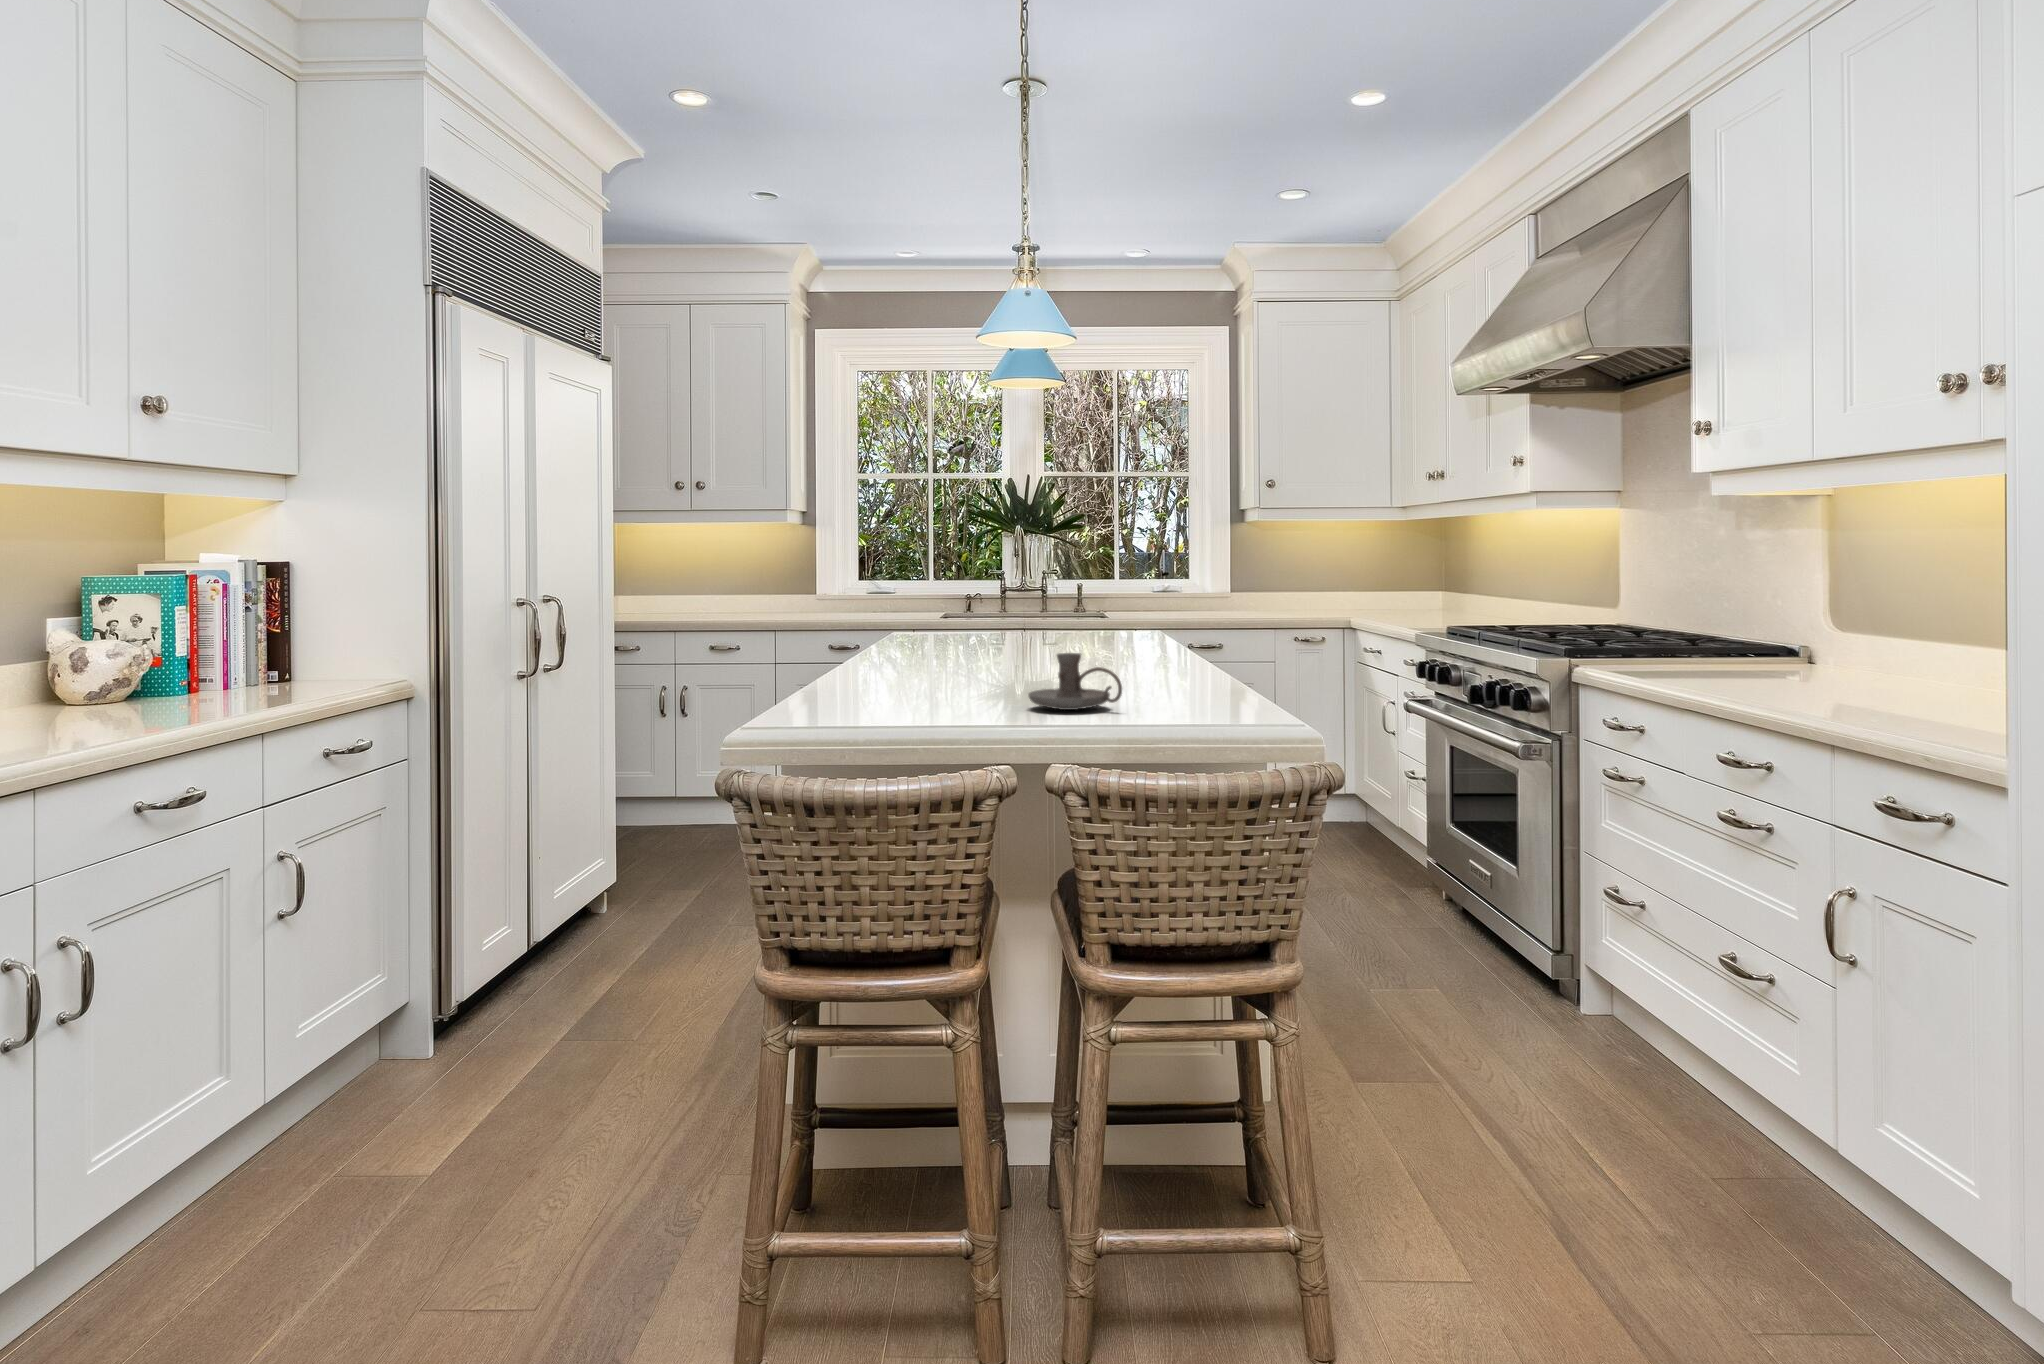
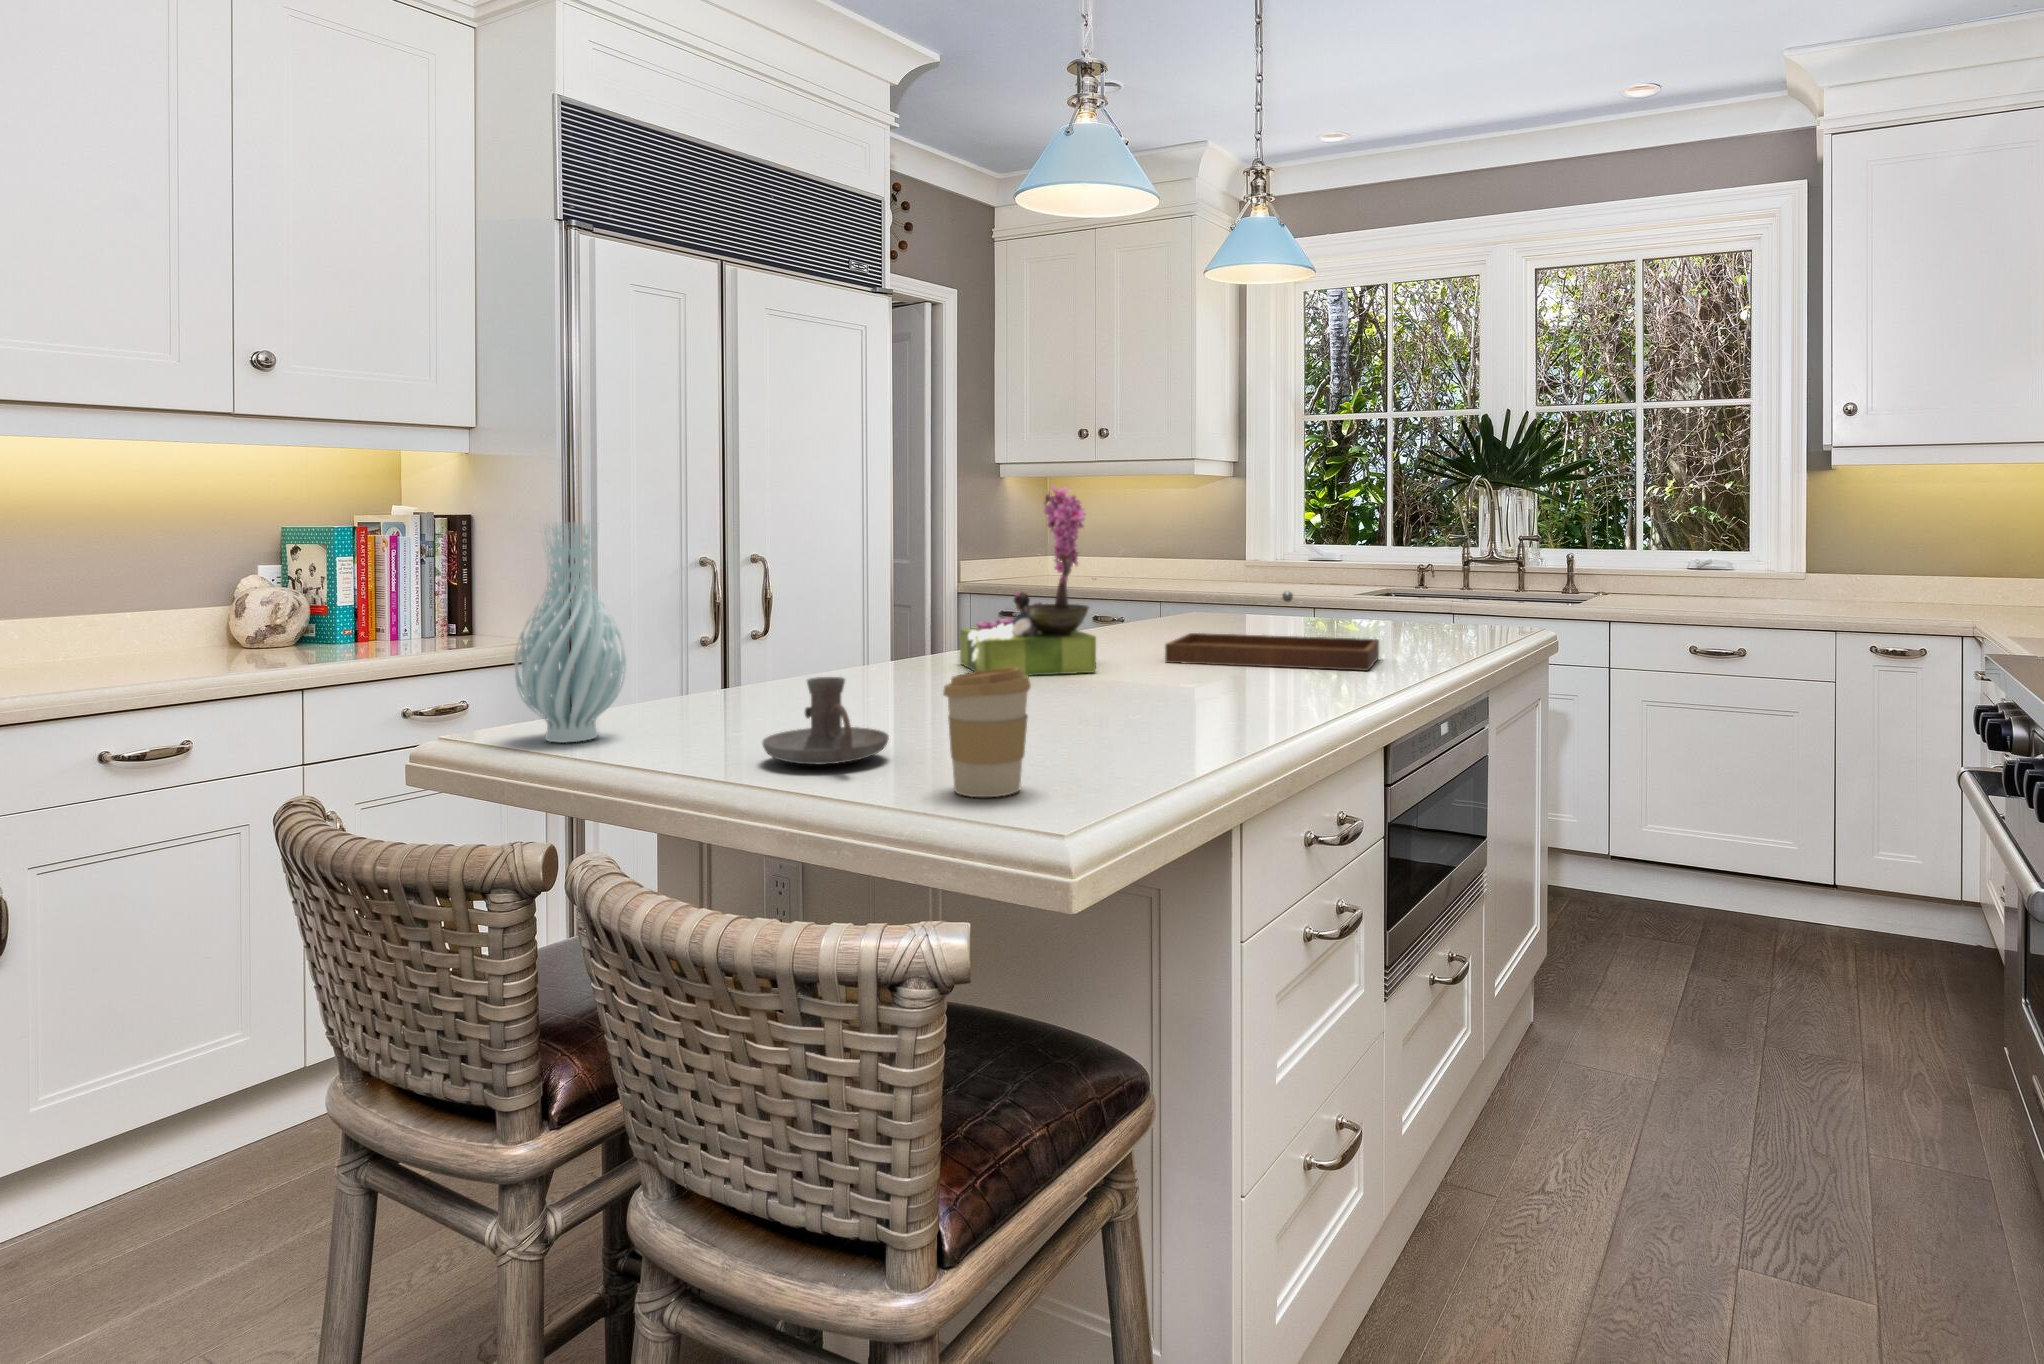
flower arrangement: none [879,528,997,672] -> present [960,487,1096,676]
vase: none [814,552,891,717] -> present [515,523,626,743]
tray: none [994,604,1149,658] -> present [1165,591,1379,671]
coffee cup: none [1189,634,1243,712] -> present [943,668,1031,797]

